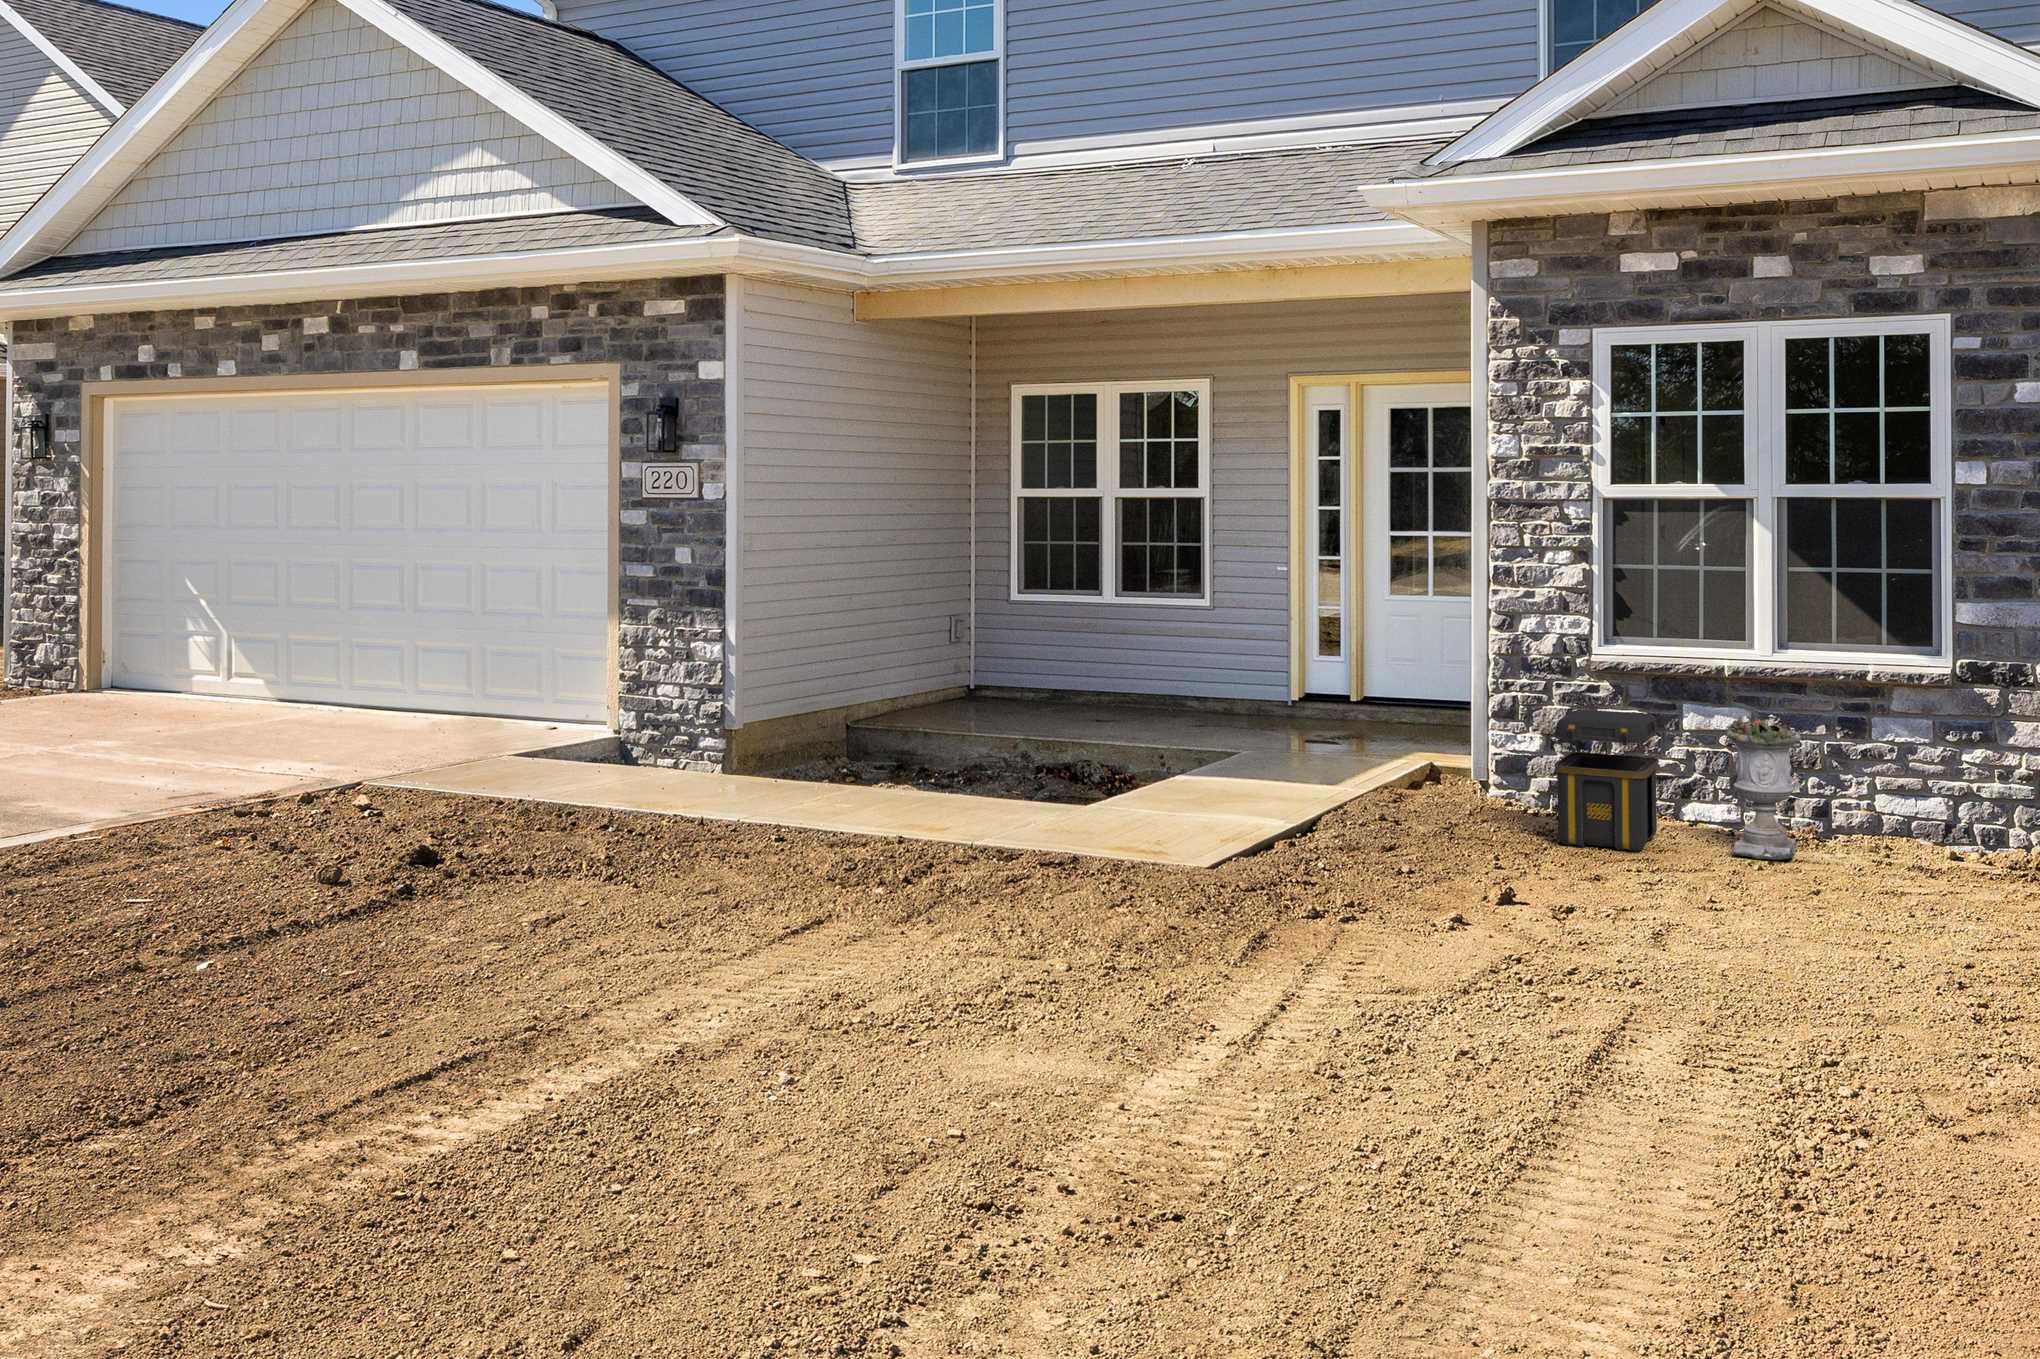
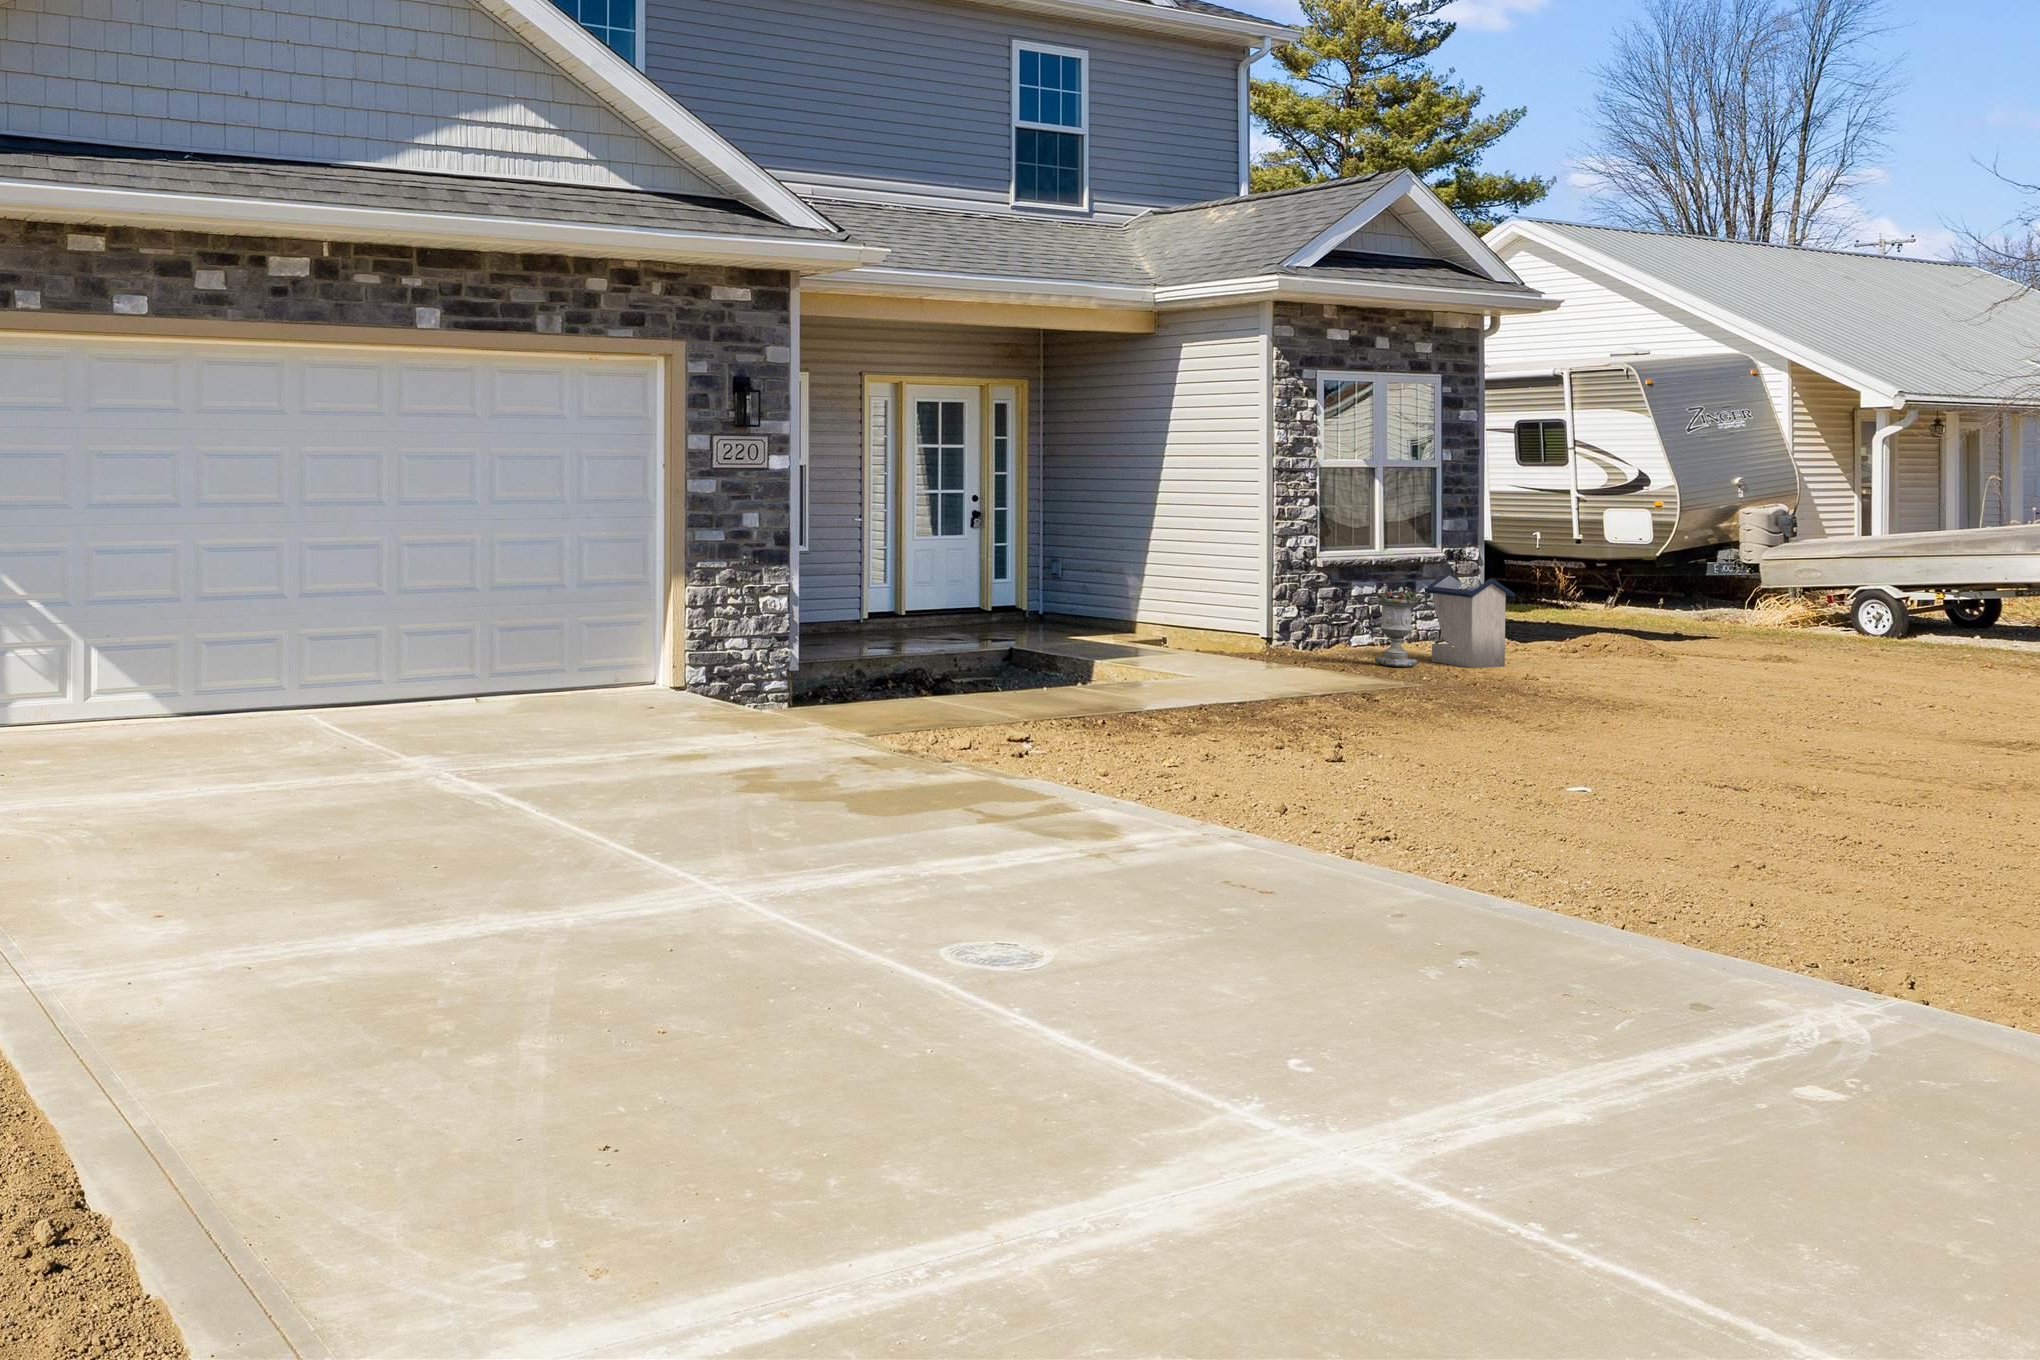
trash can: none [1877,697,2015,890] -> present [1425,574,1515,668]
toolbox: present [1555,710,1659,851] -> none [1300,594,1372,672]

